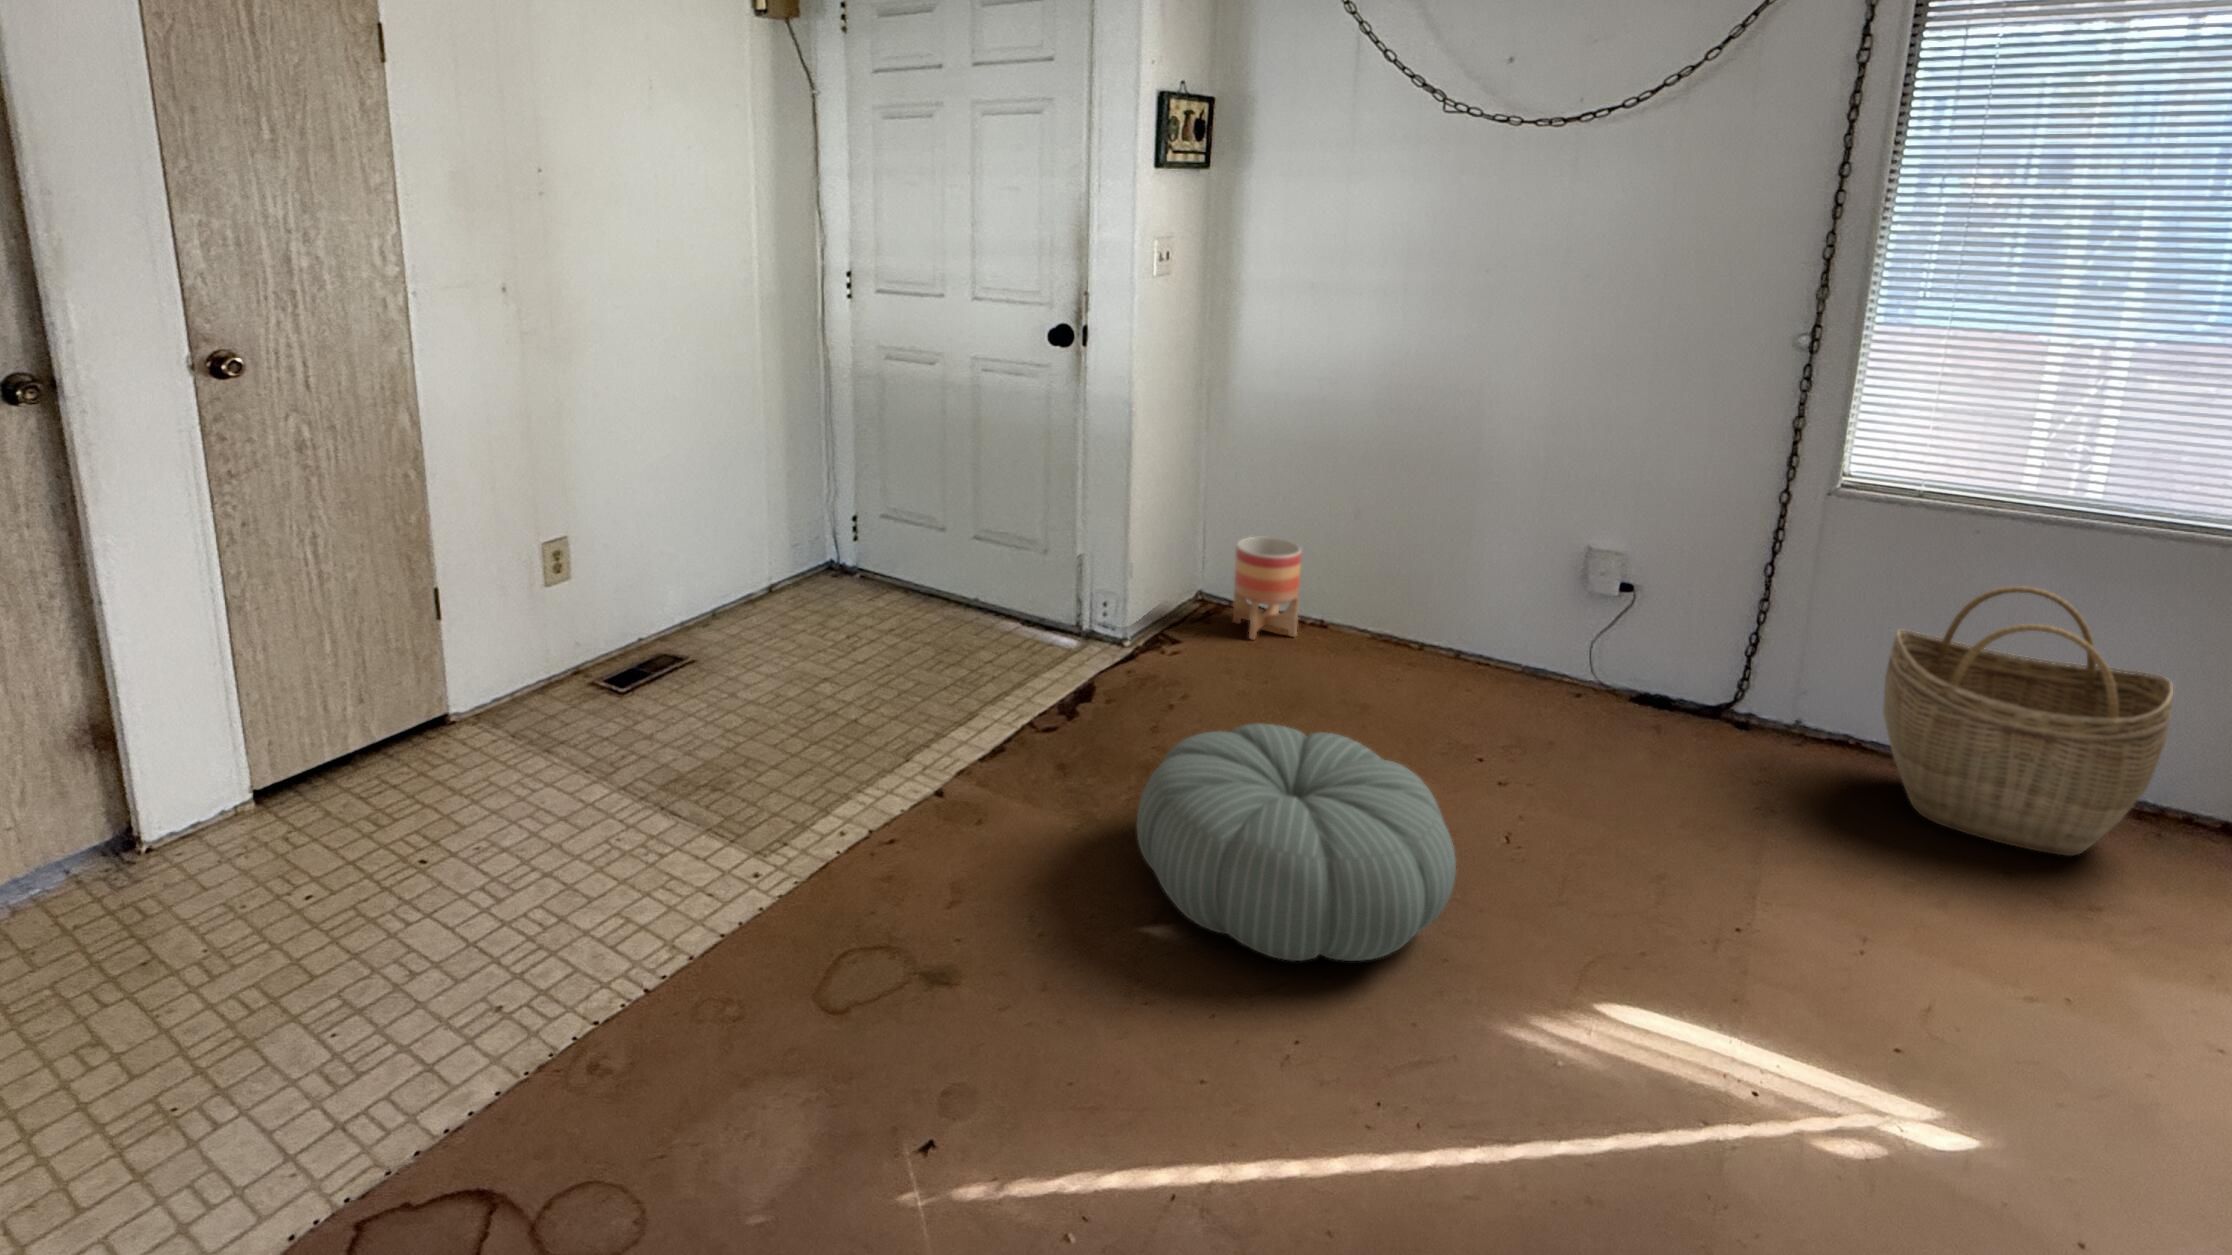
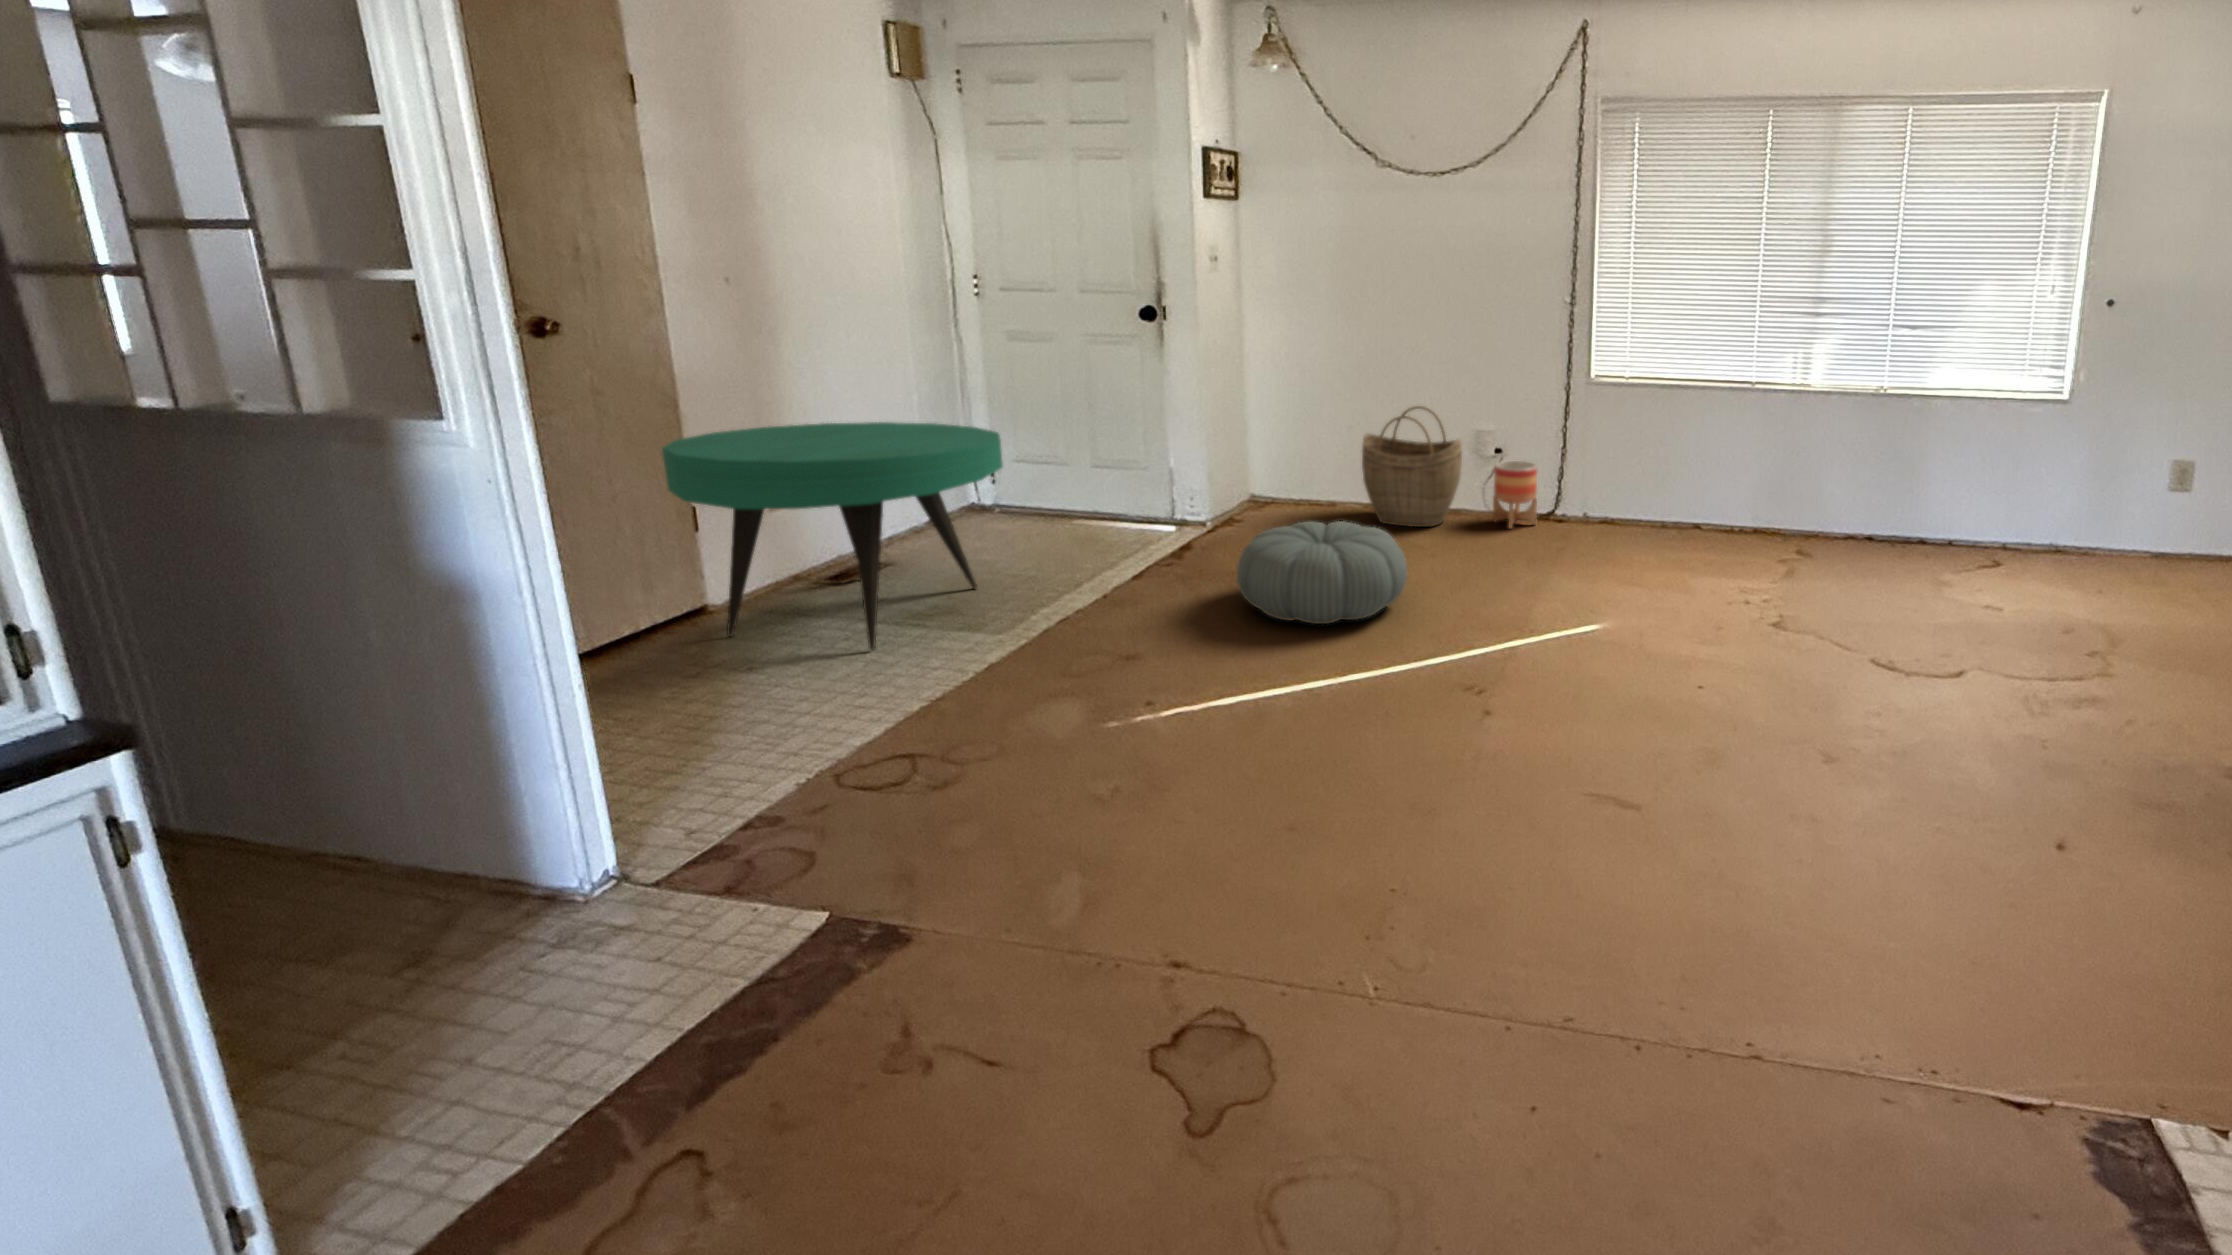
coffee table: none [359,480,808,856] -> present [662,422,1003,650]
planter: present [1233,537,1302,639] -> present [1493,461,1537,528]
woven basket: present [1883,586,2173,856] -> present [1362,406,1462,527]

